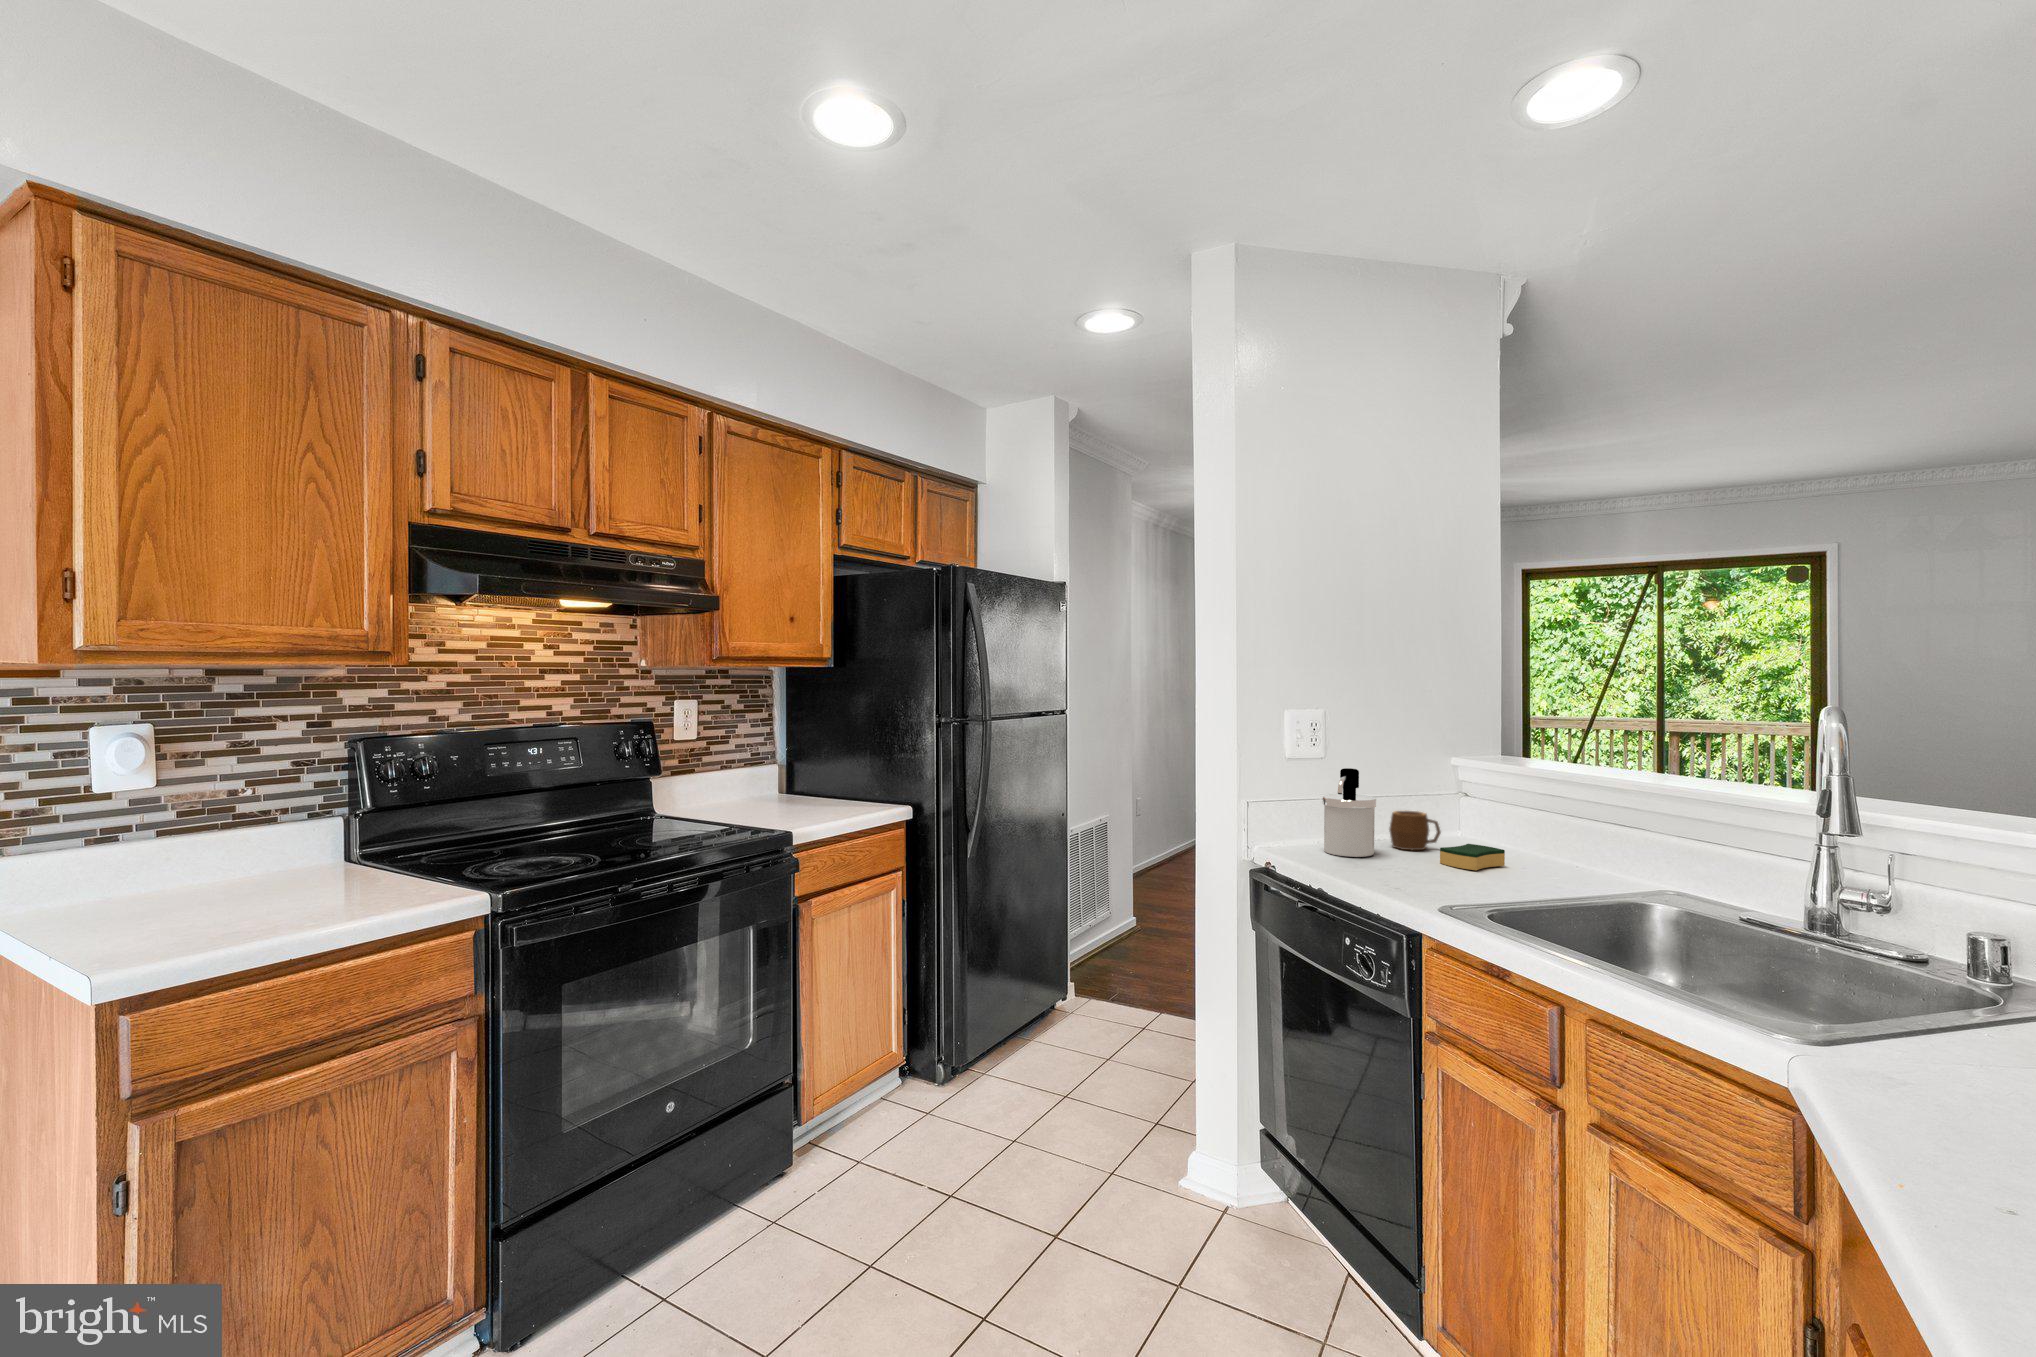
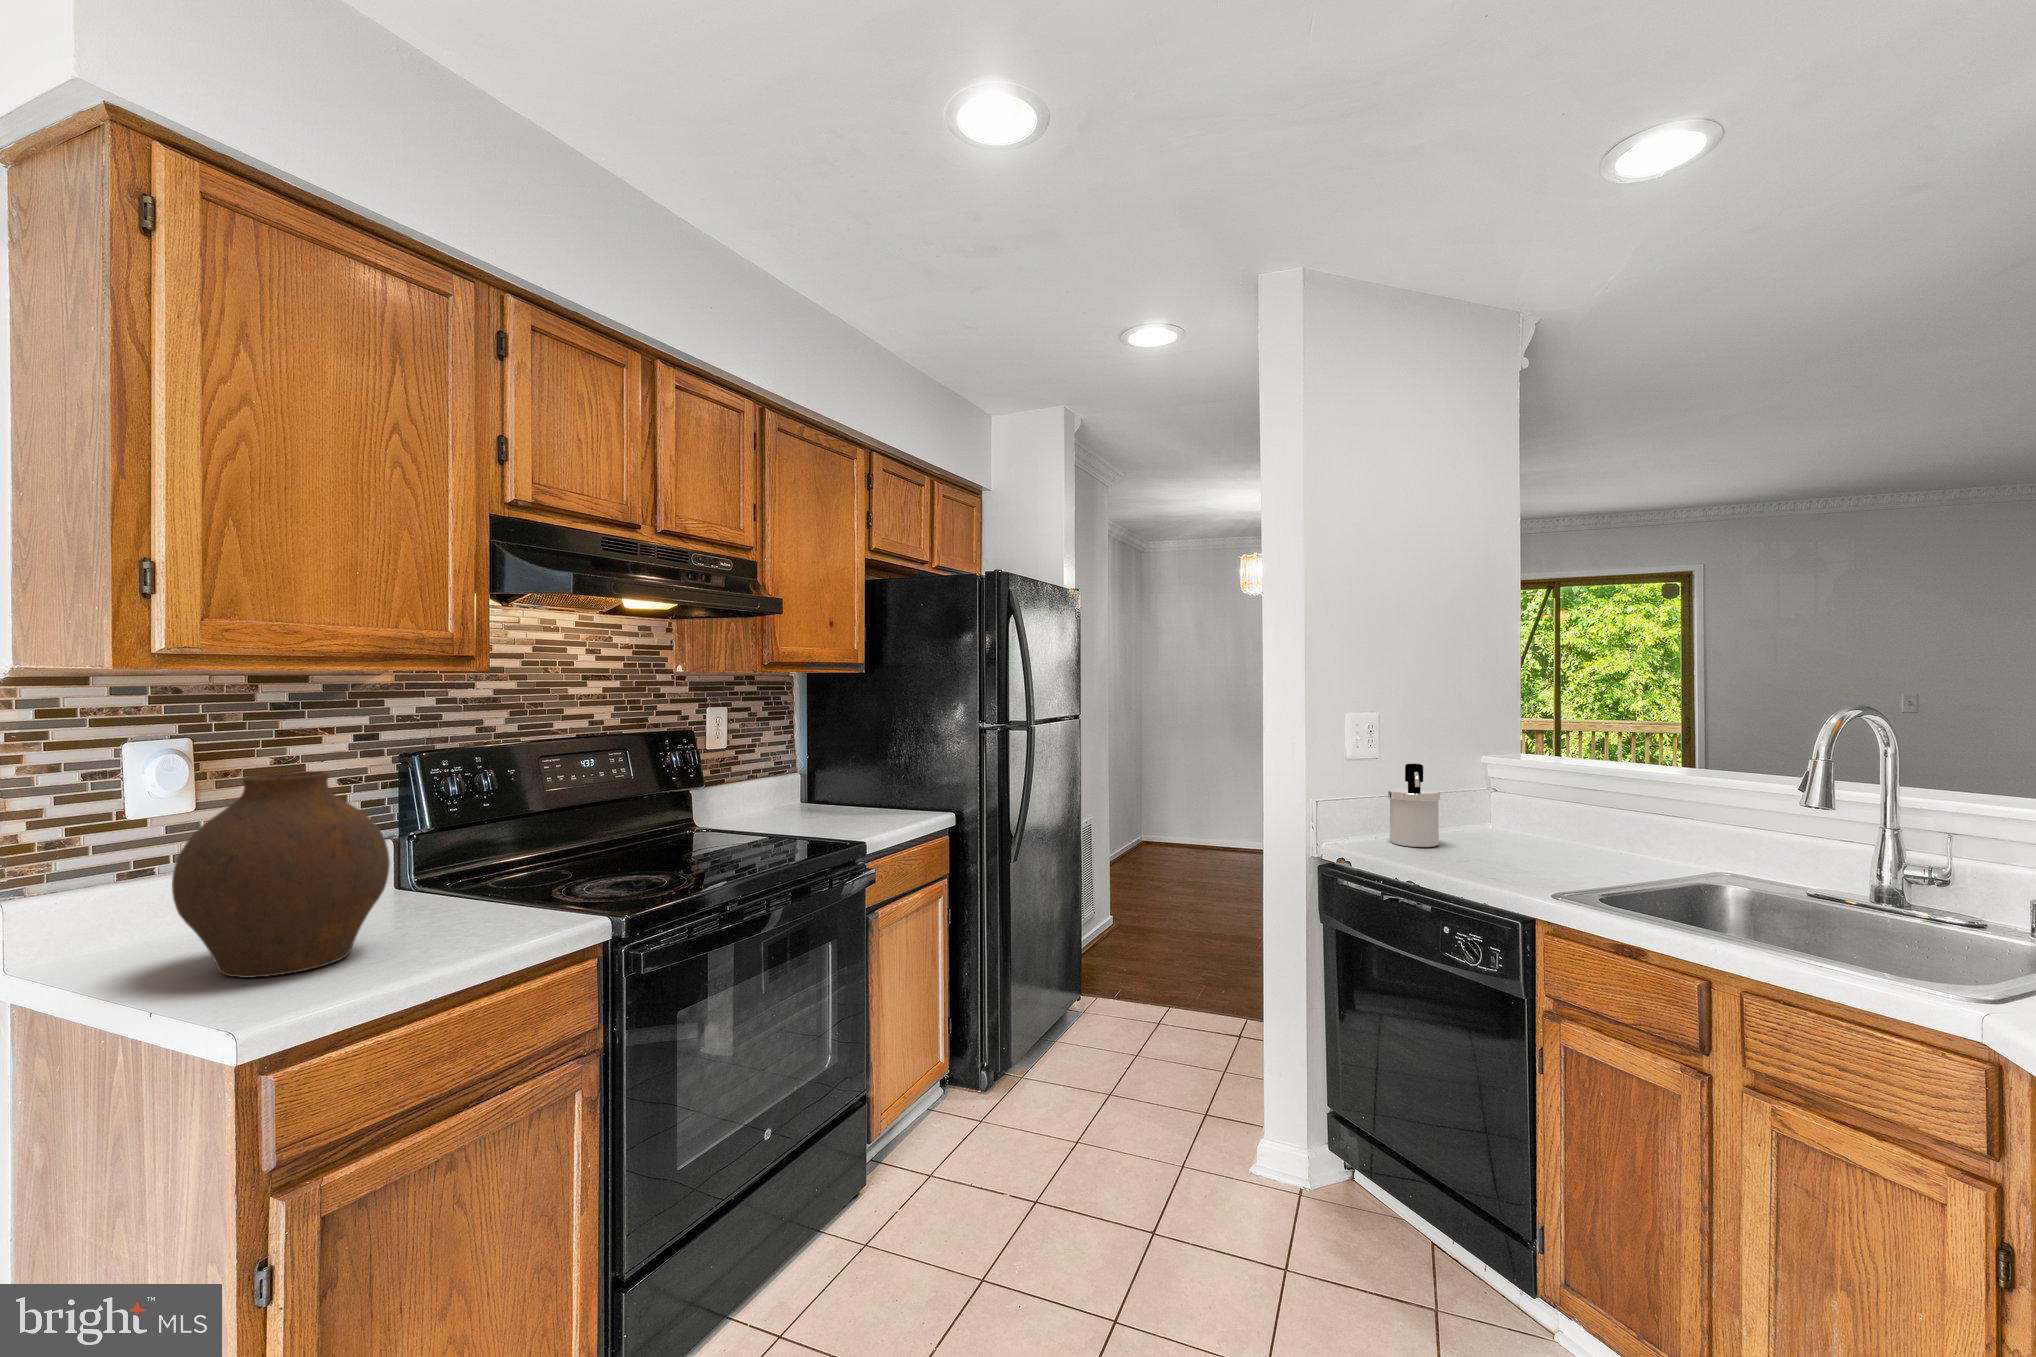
vase: none [90,755,285,931] -> present [172,771,390,978]
mug: present [1389,811,1441,850] -> none [1442,802,1489,840]
sponge: present [1440,844,1505,870] -> none [1502,831,1560,856]

